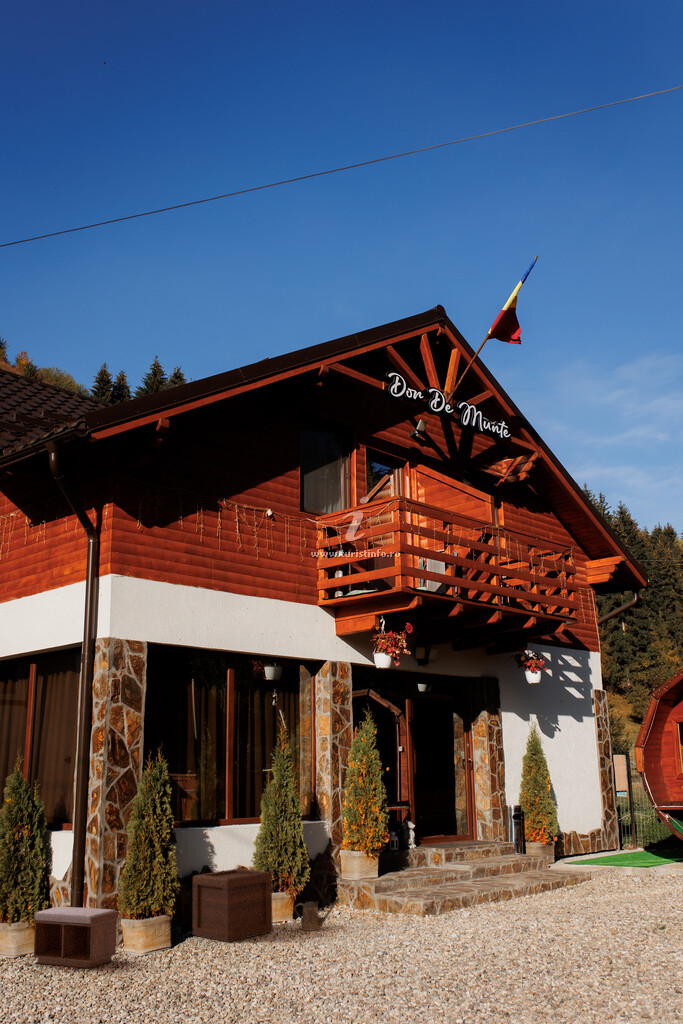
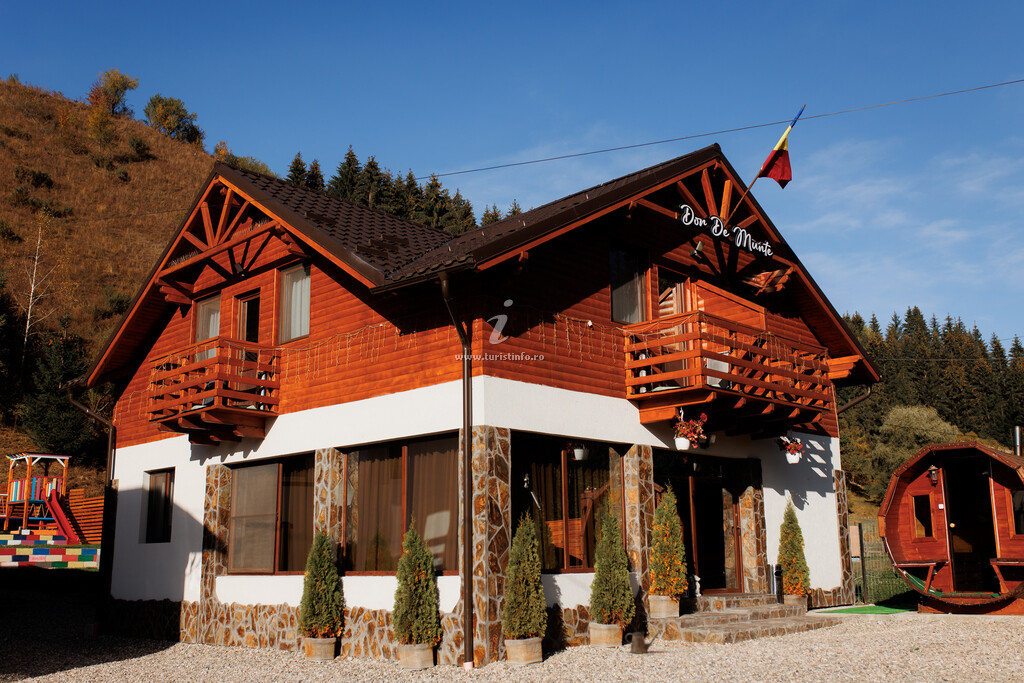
wooden crate: present [193,869,273,942] -> none [547,607,611,660]
bench: present [32,907,118,968] -> none [441,630,506,673]

